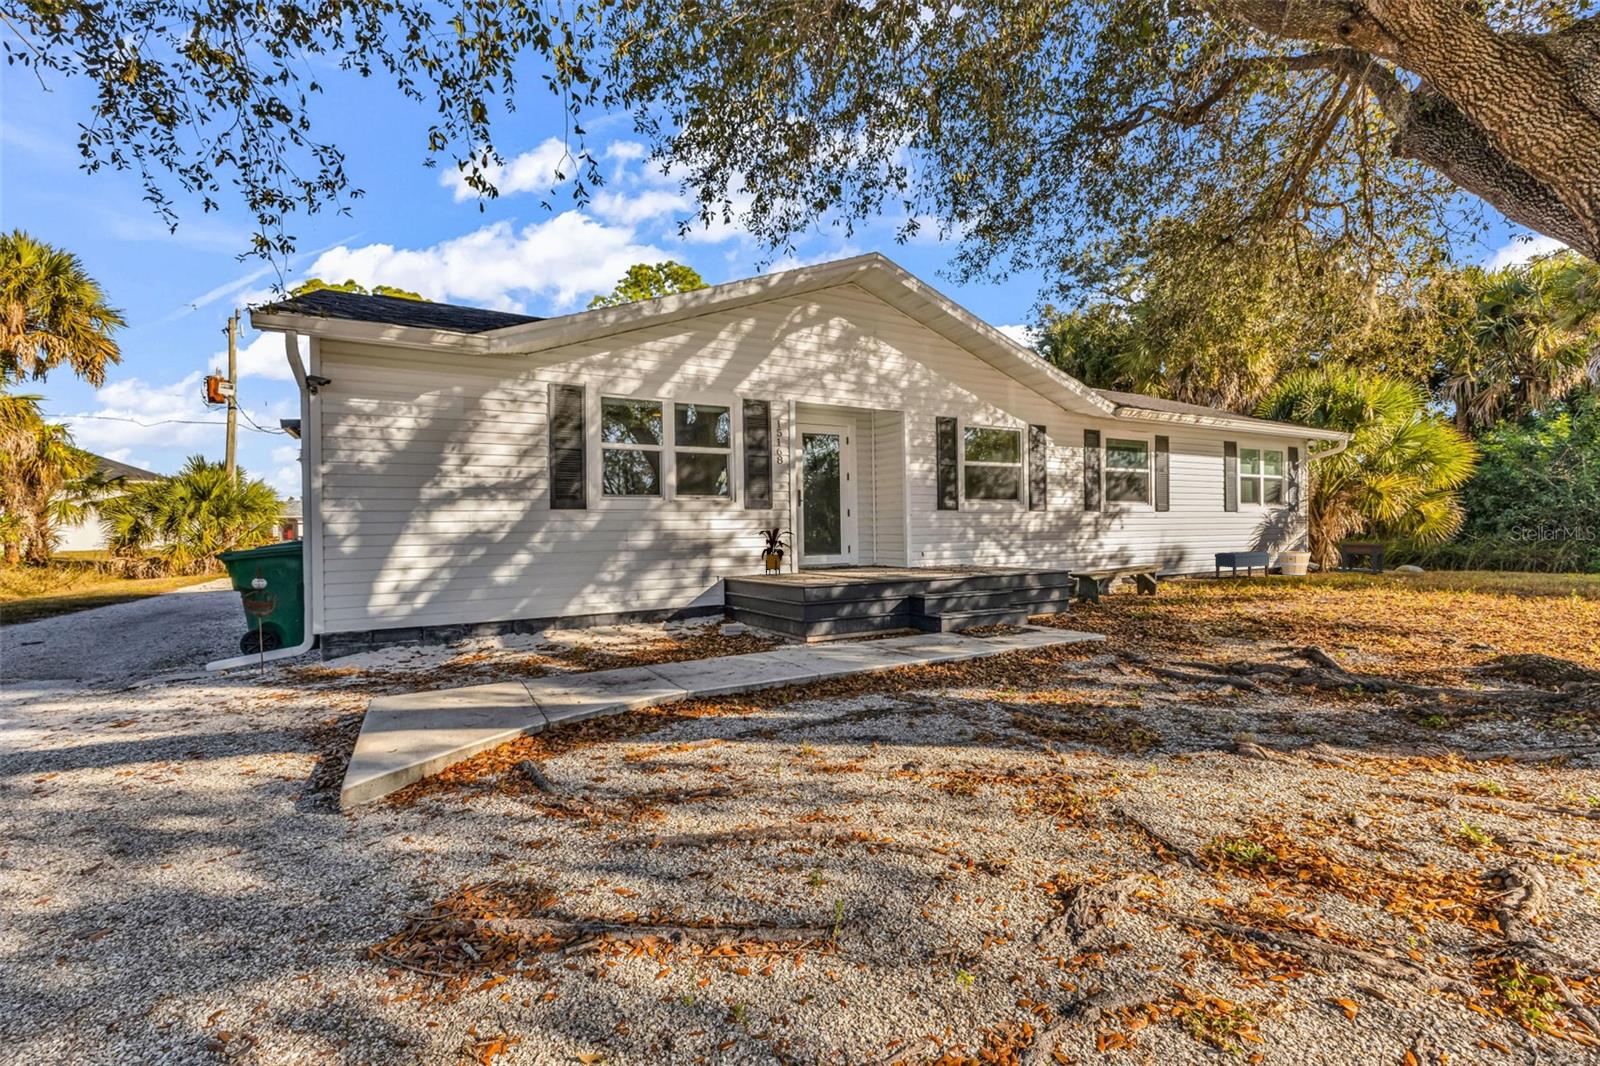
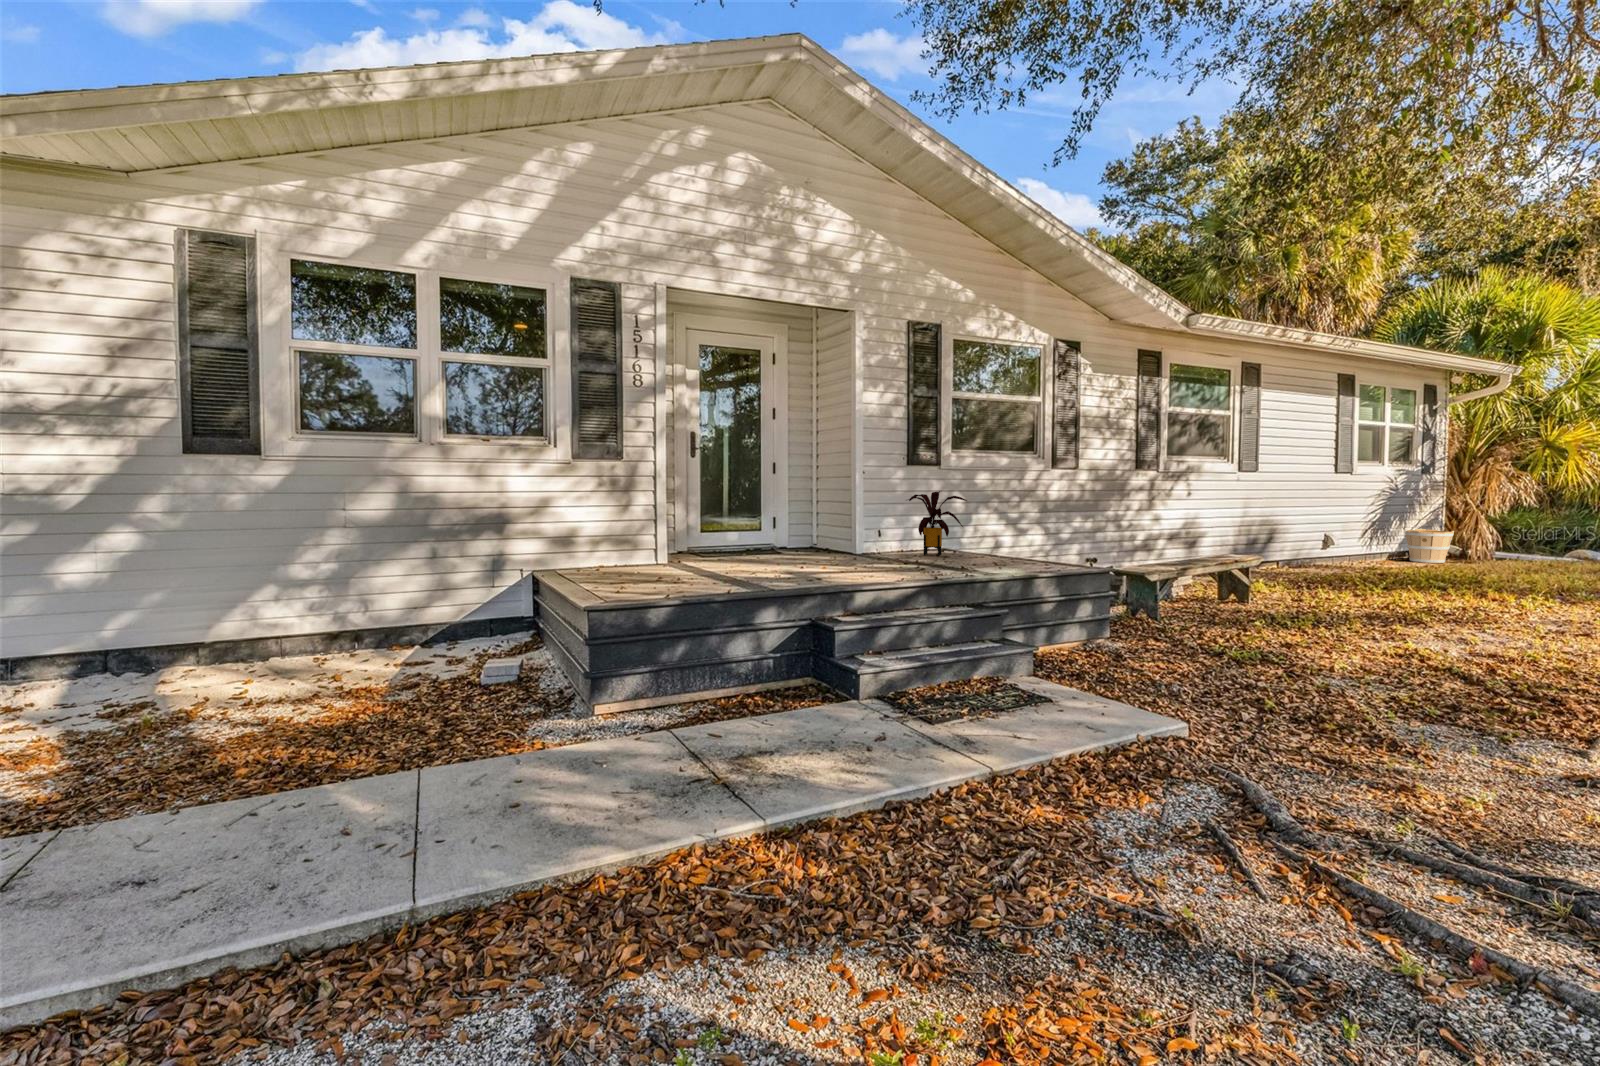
house plant: present [757,528,794,575] -> present [908,491,967,556]
side table: present [1340,542,1386,574] -> none [1490,517,1559,563]
bench: present [1215,551,1270,580] -> none [1319,529,1398,570]

